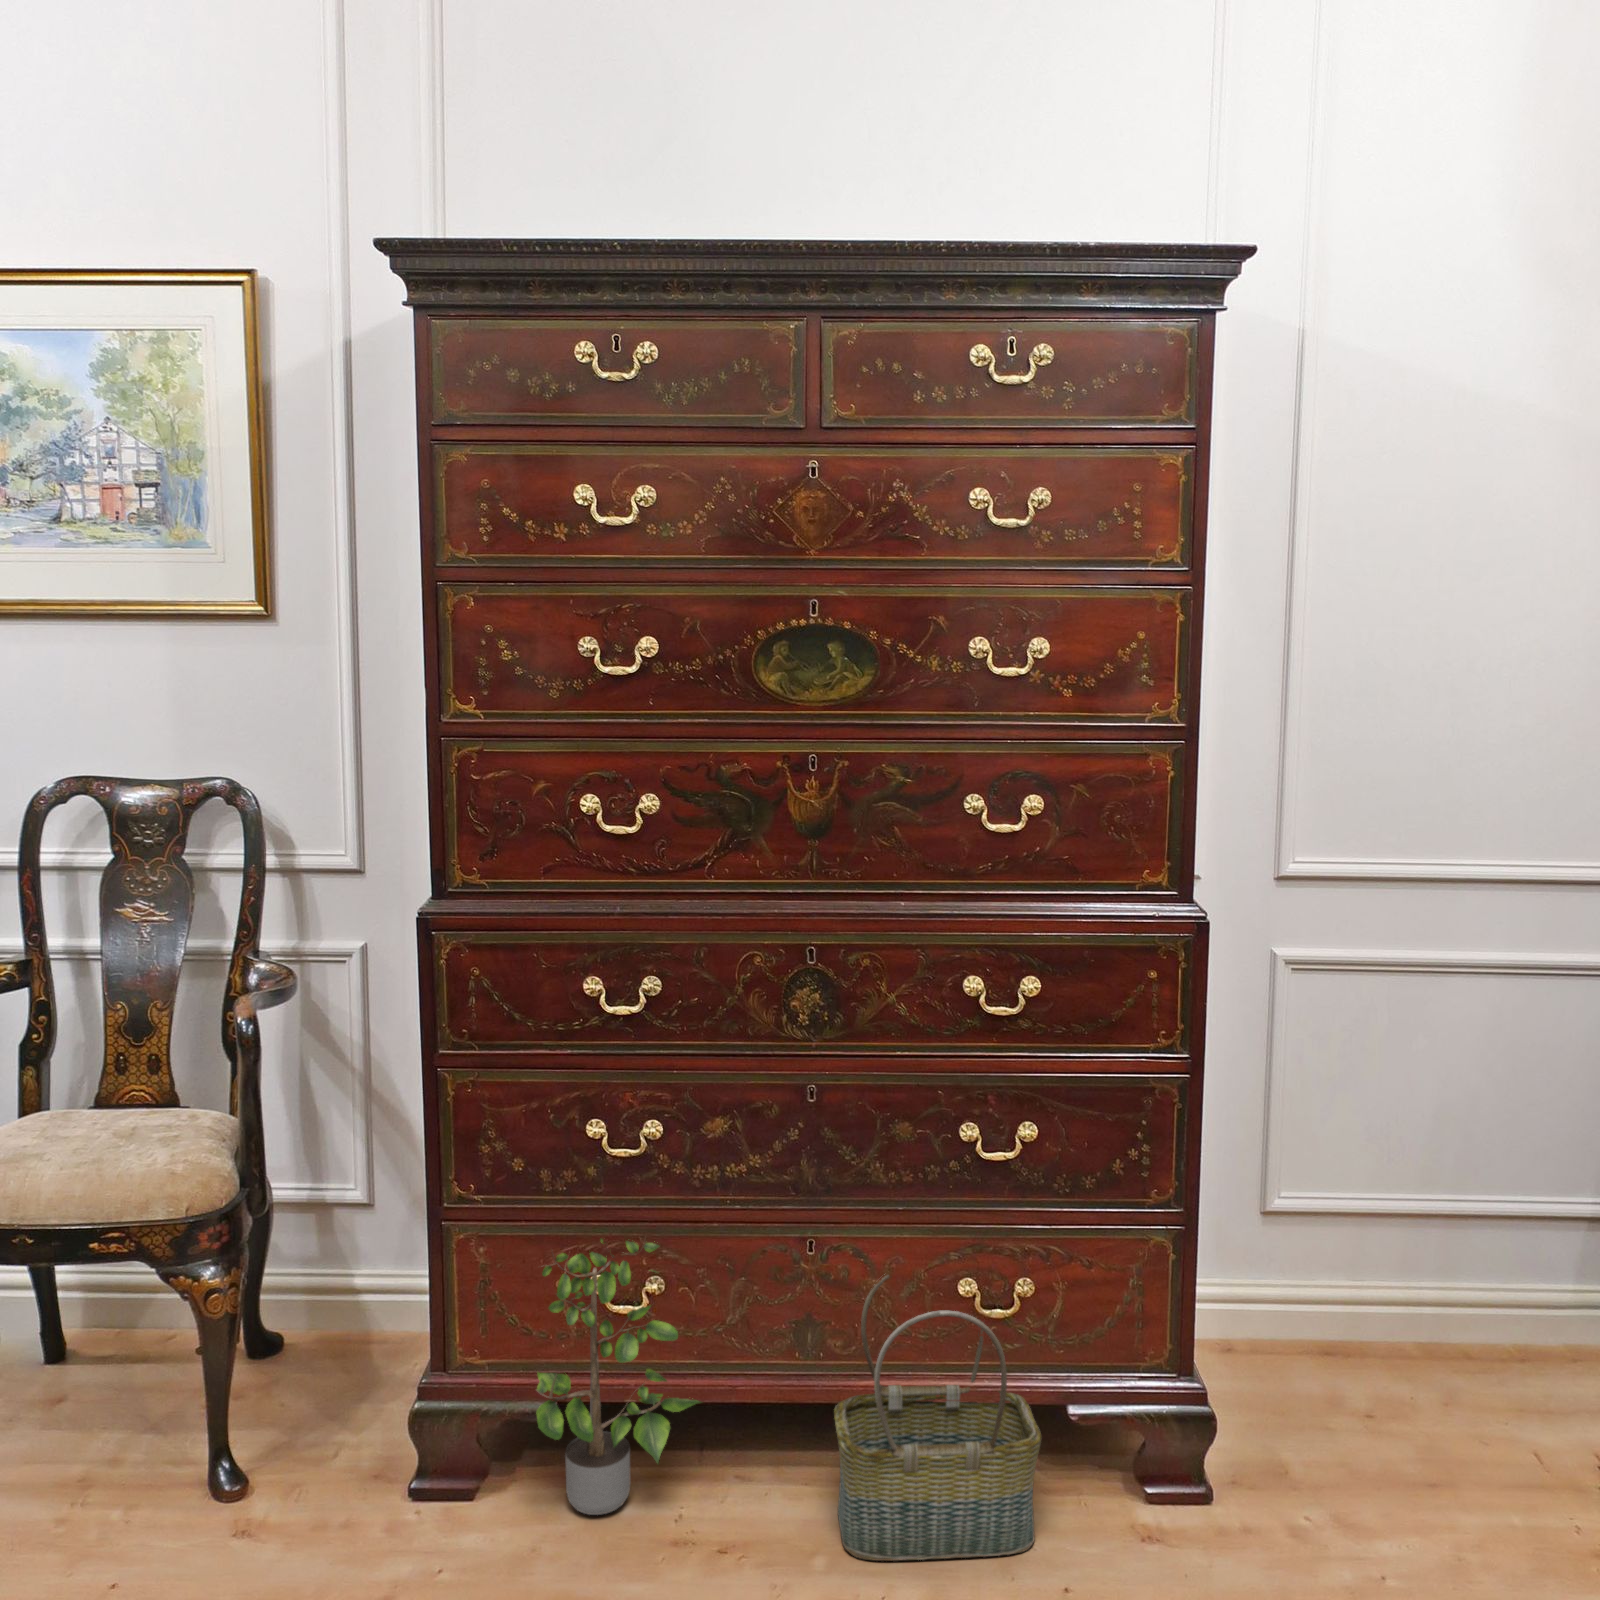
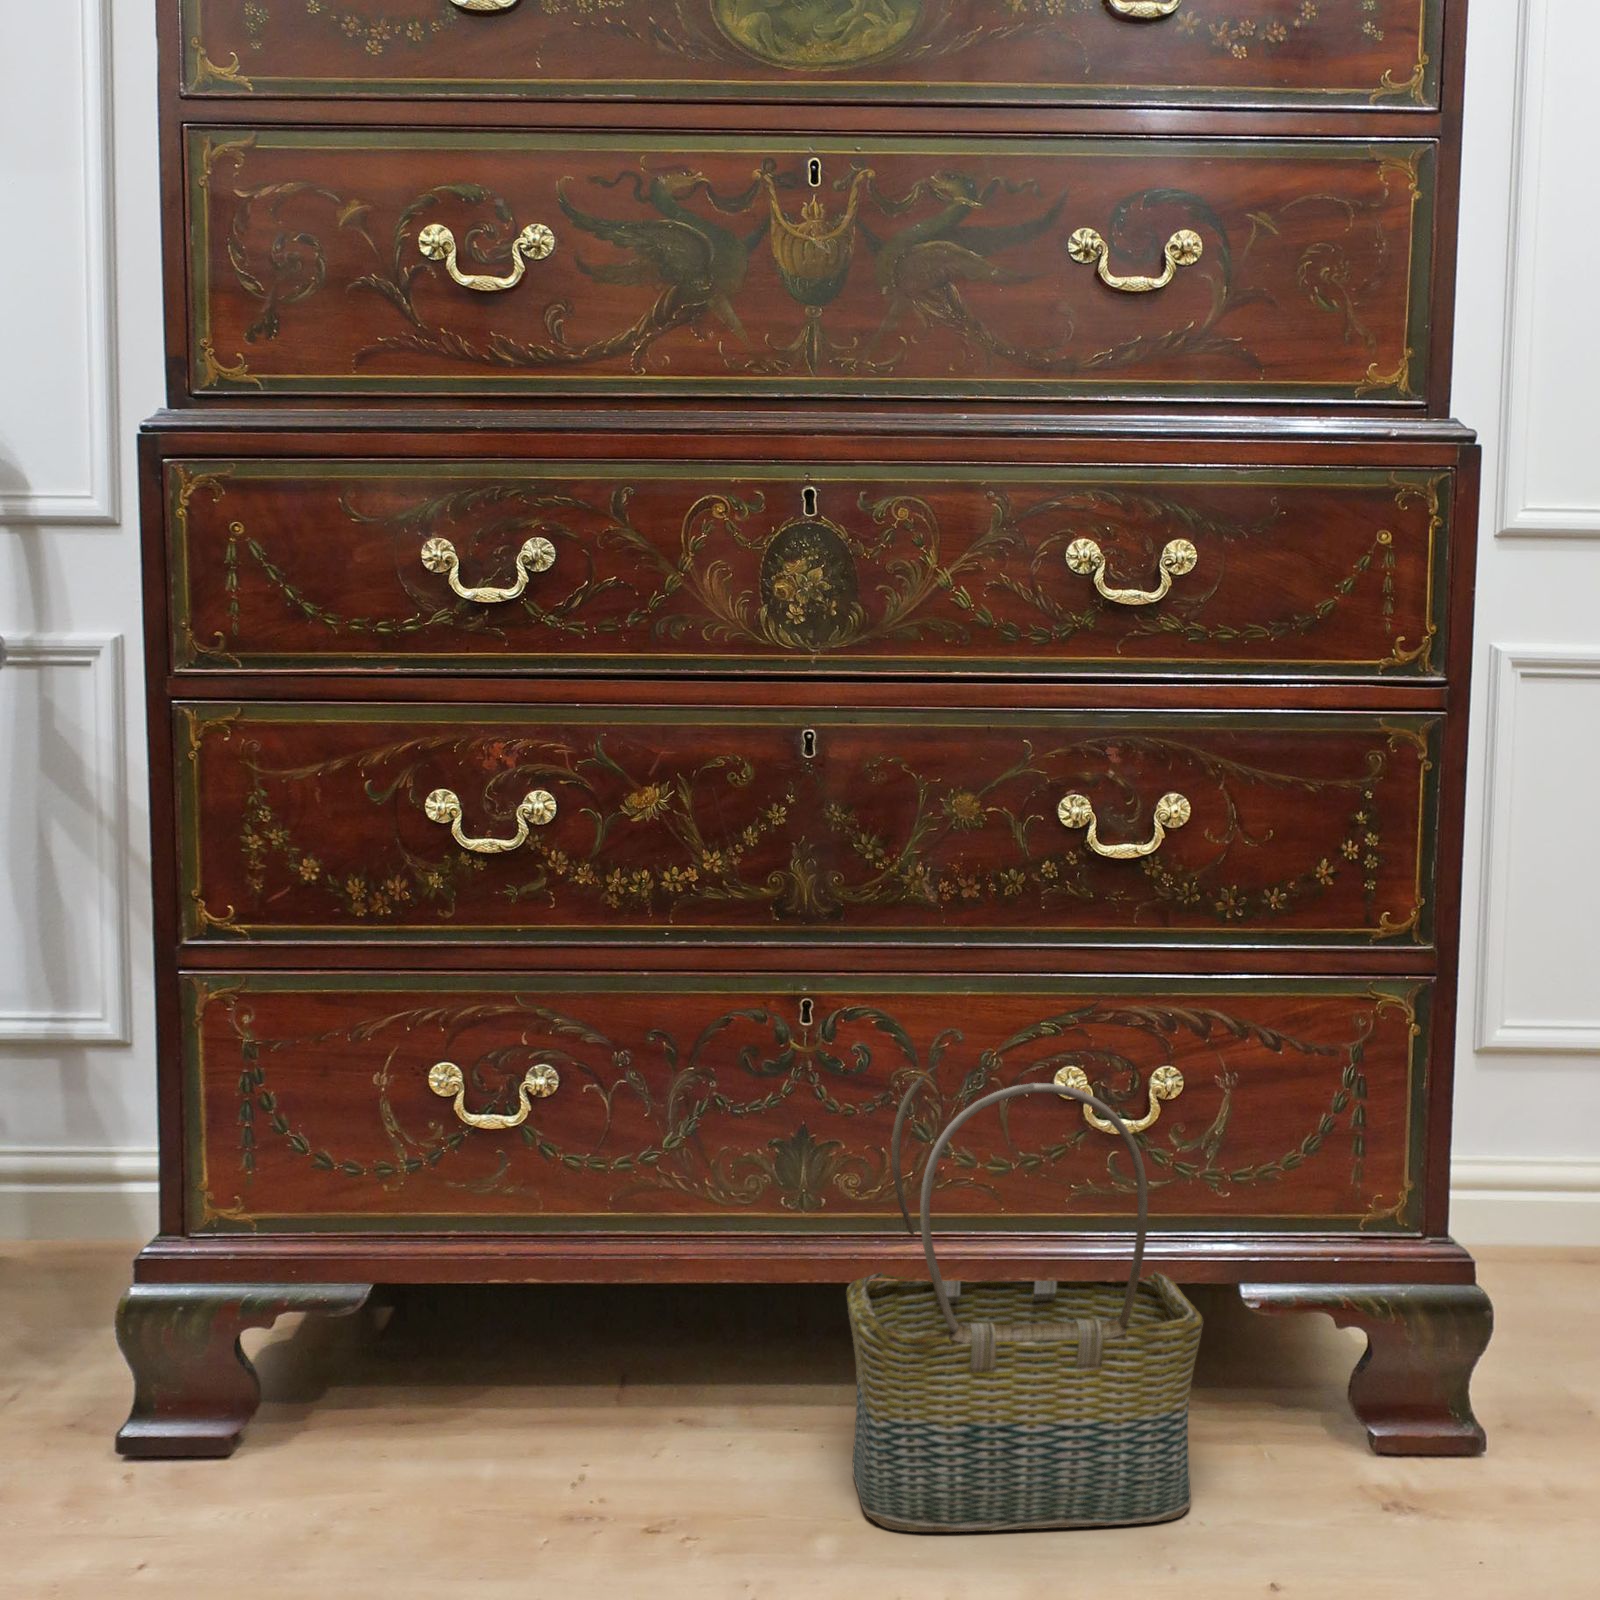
potted plant: present [536,1239,701,1515] -> none [336,988,627,1476]

